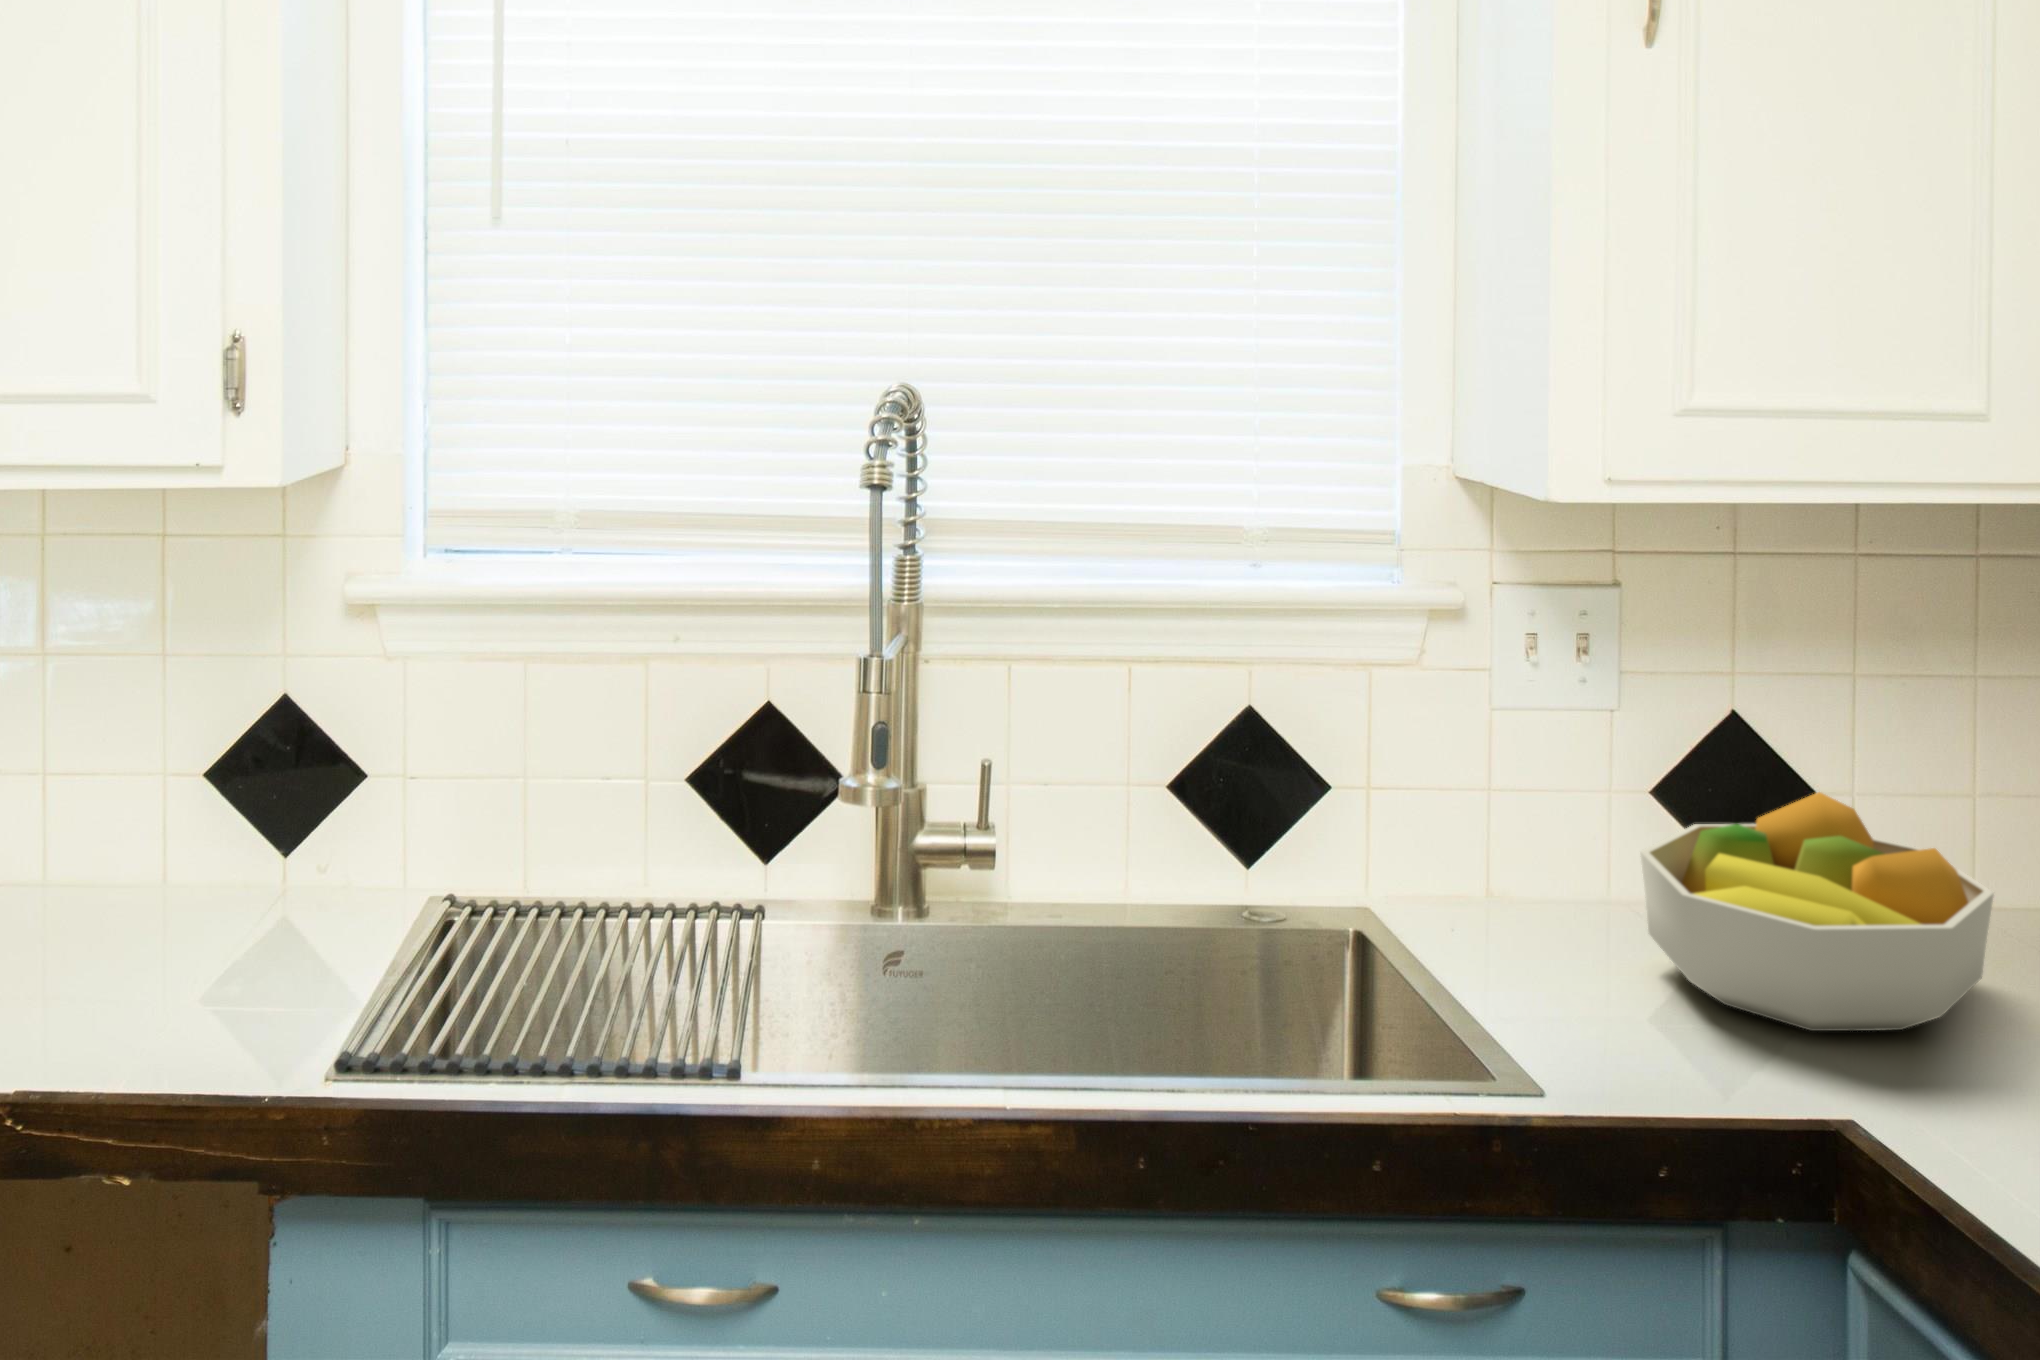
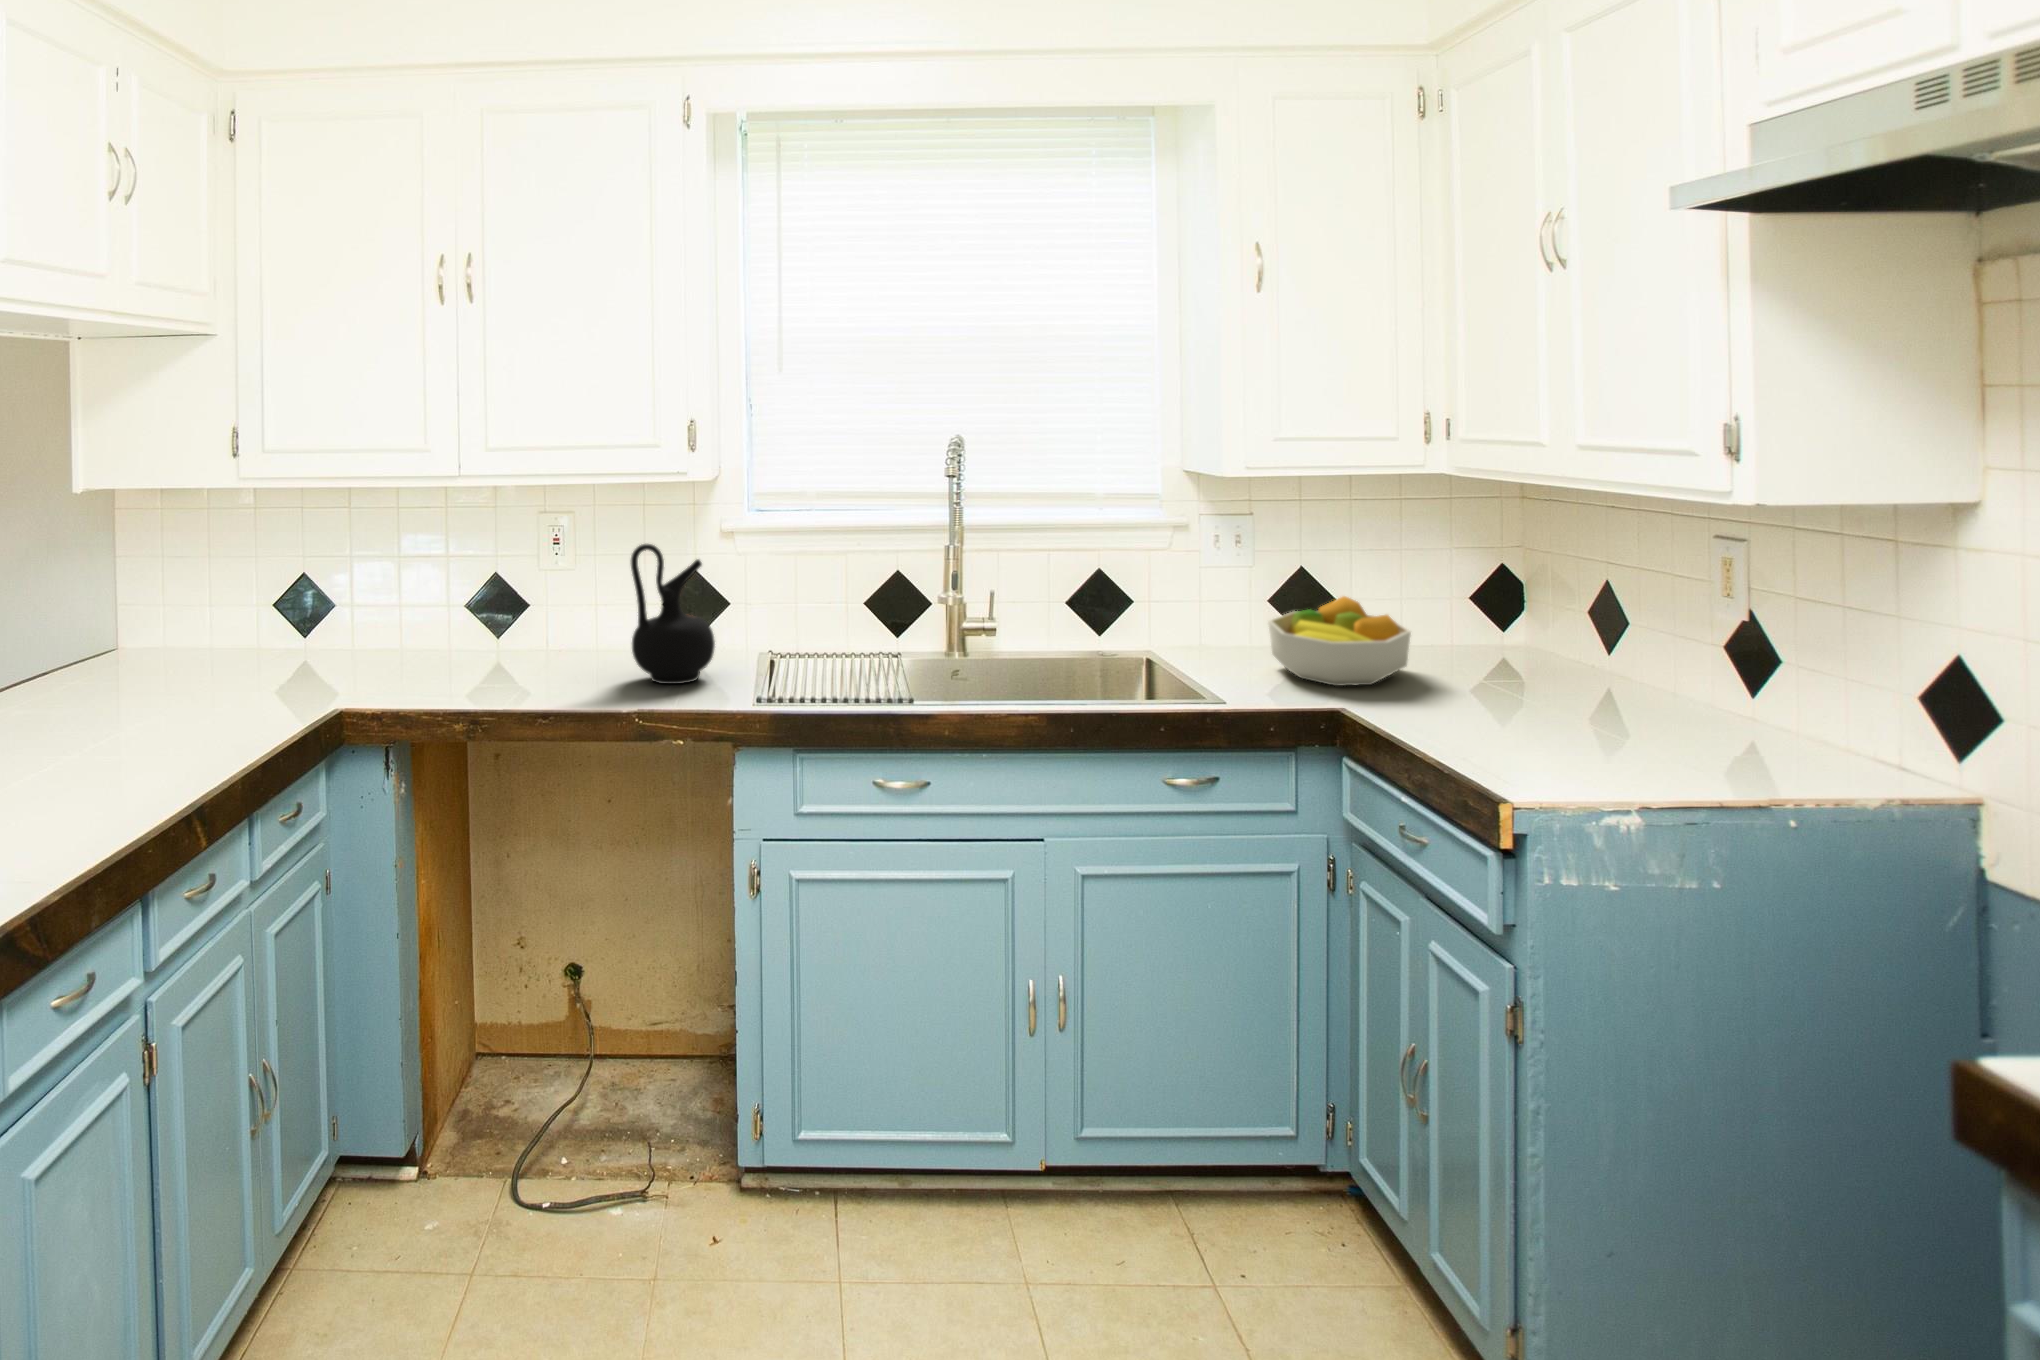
ceramic jug: none [44,635,269,1001] -> present [631,544,715,684]

